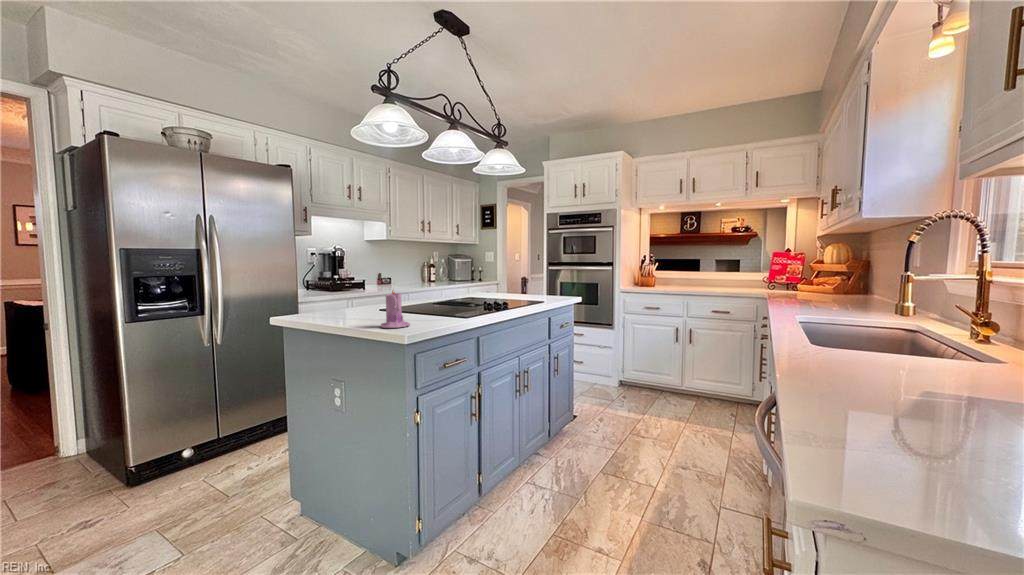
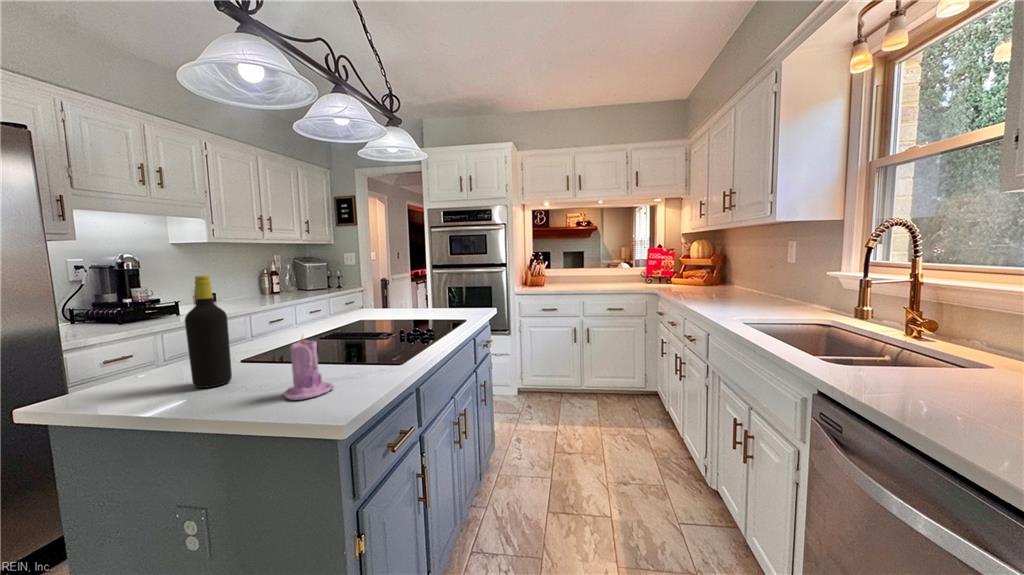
bottle: none [340,251,363,320] -> present [185,275,232,388]

